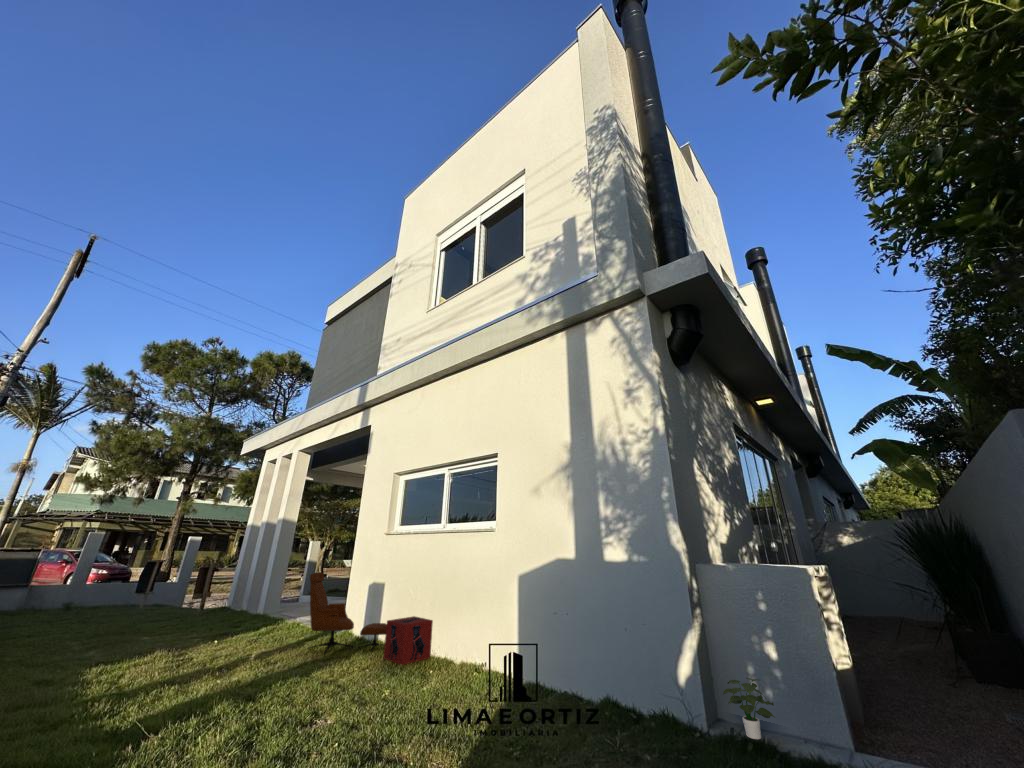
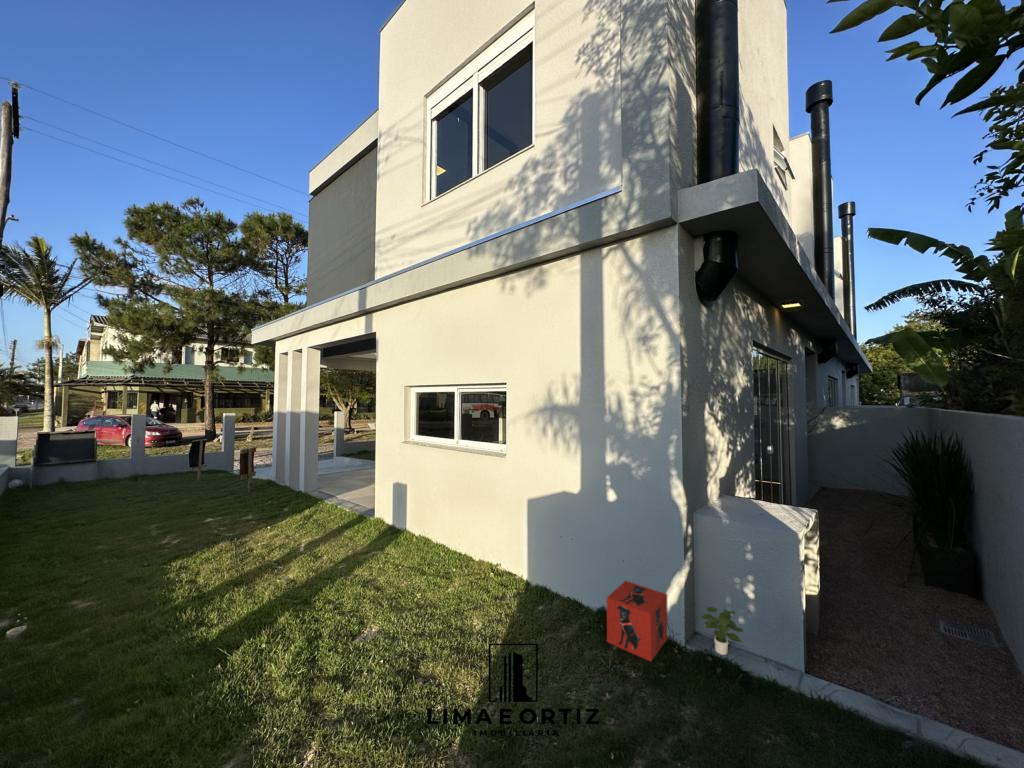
lounge chair: present [308,573,386,654] -> none [338,477,416,545]
storage box: present [383,616,433,665] -> present [607,580,668,661]

